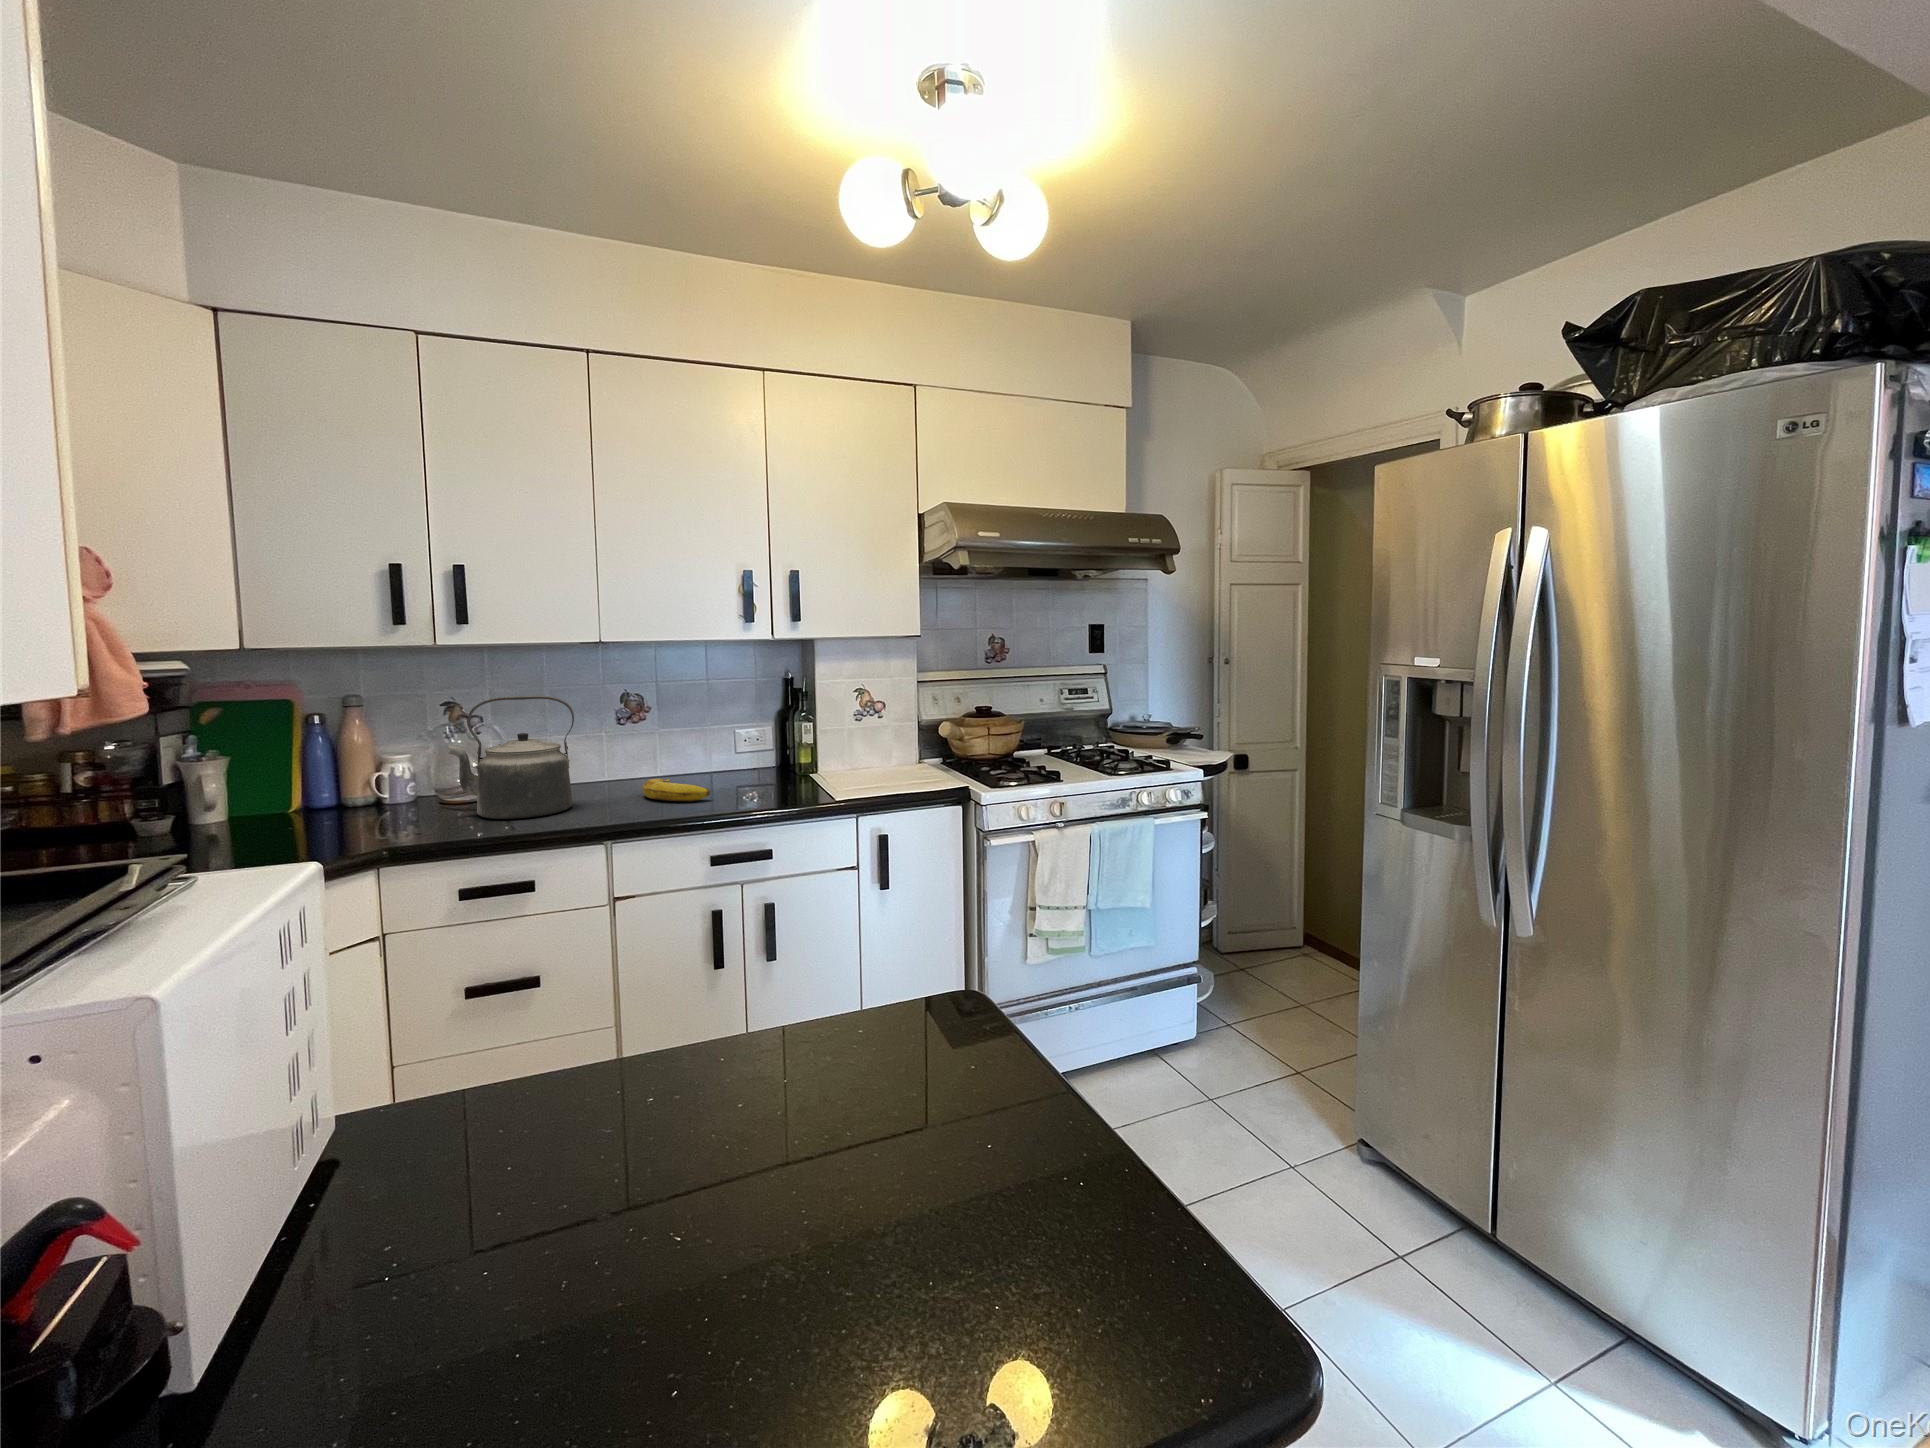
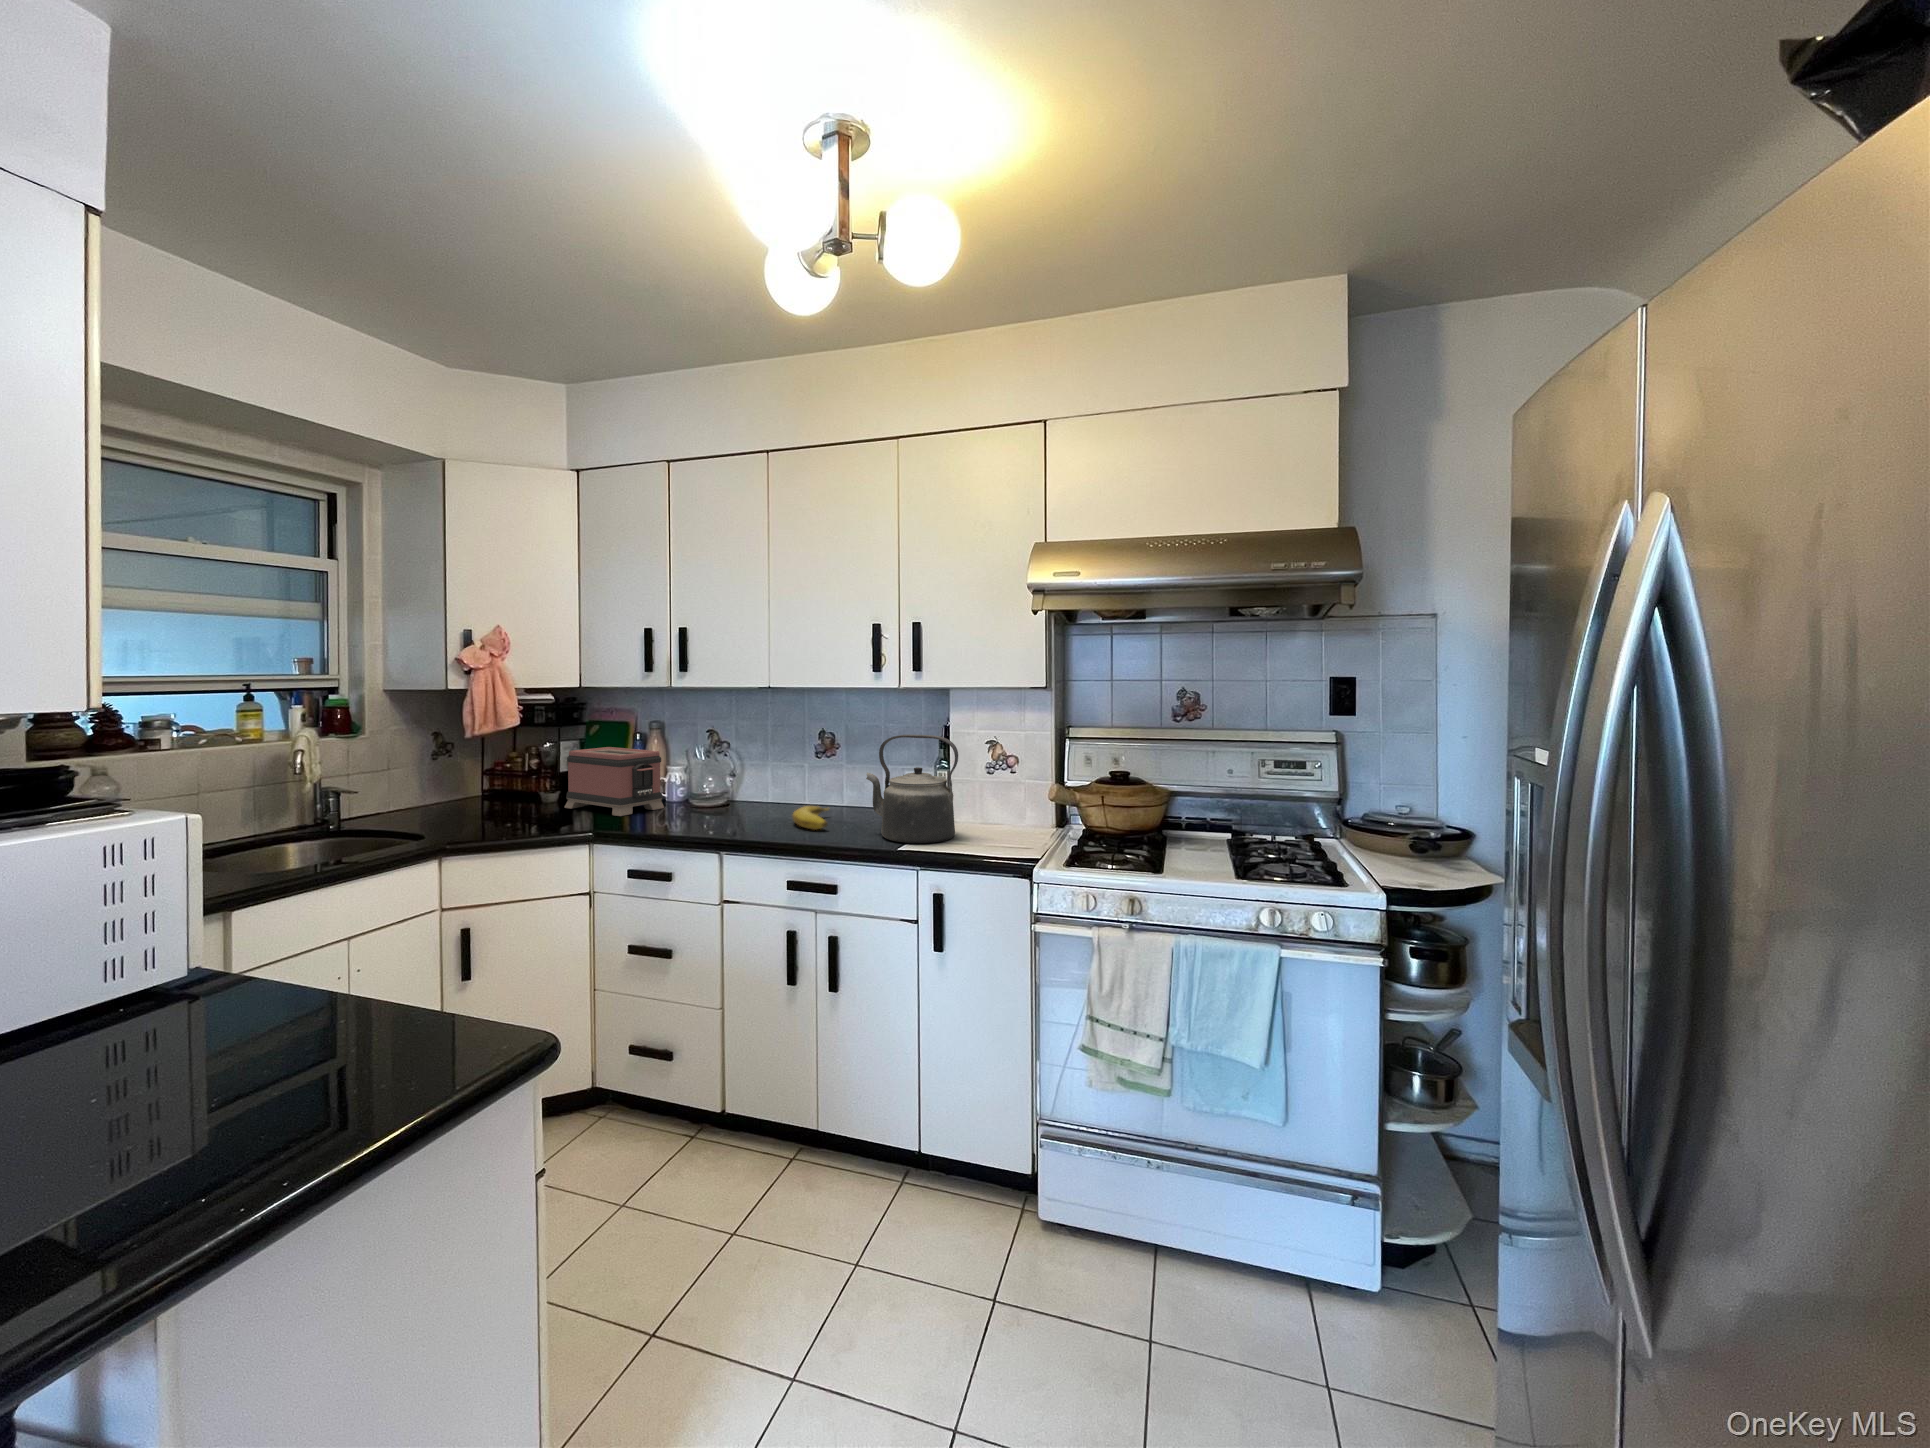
kettle: present [449,696,574,819] -> present [866,734,958,843]
toaster: none [215,735,404,837] -> present [565,747,664,816]

